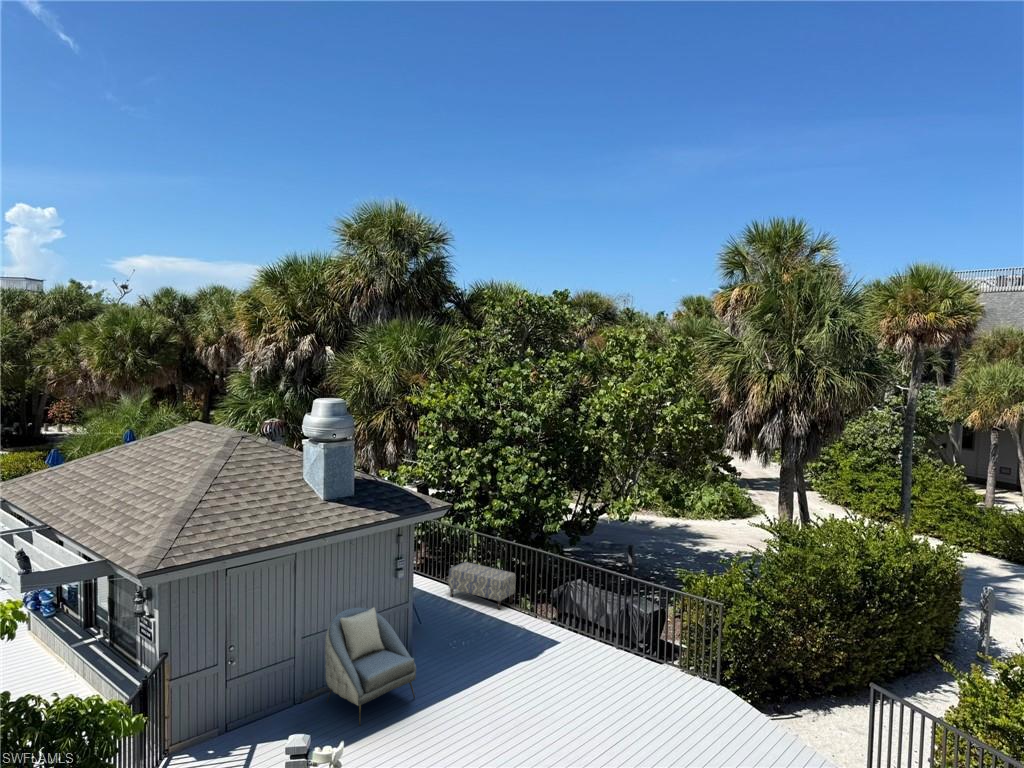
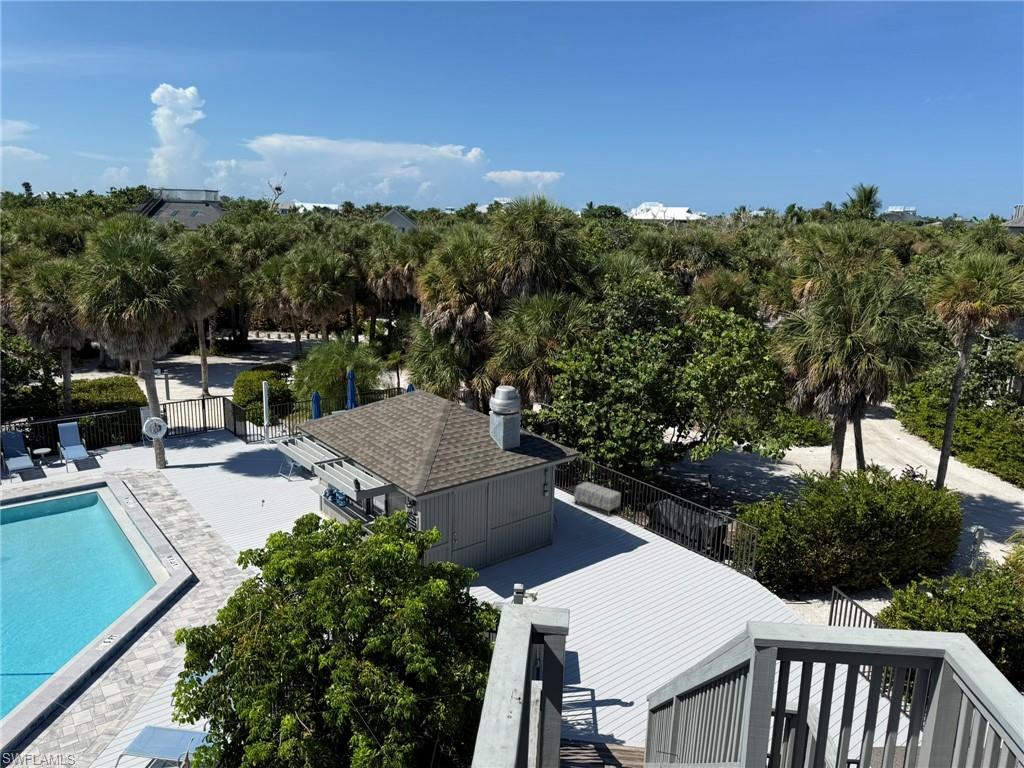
armchair: present [325,608,416,726] -> none [506,515,558,581]

